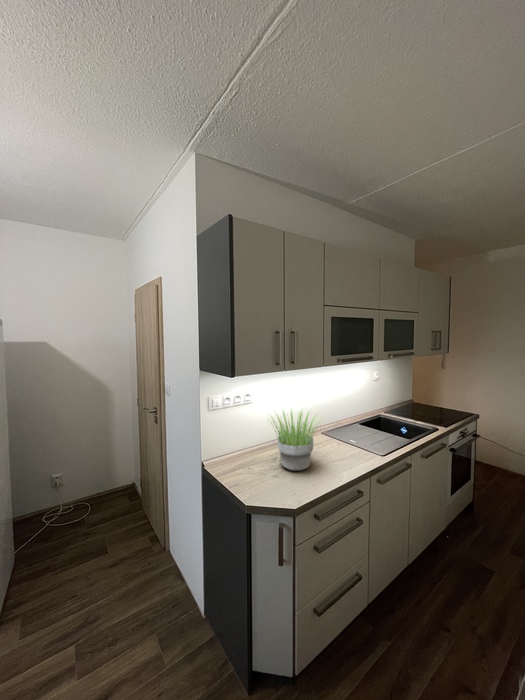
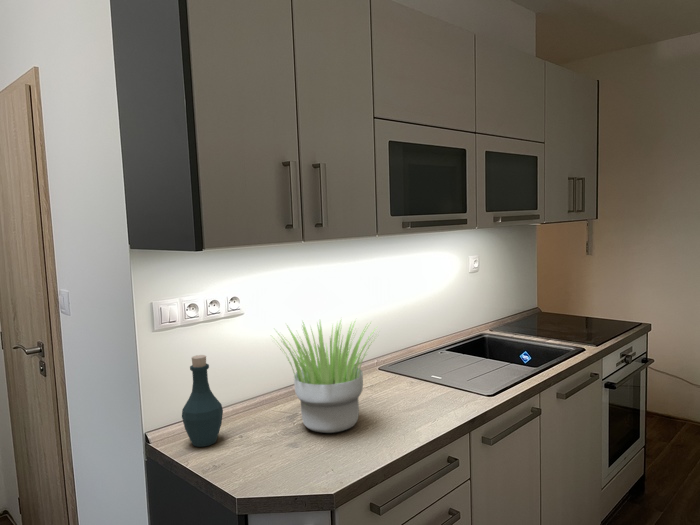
bottle: none [221,425,241,472] -> present [182,355,223,447]

